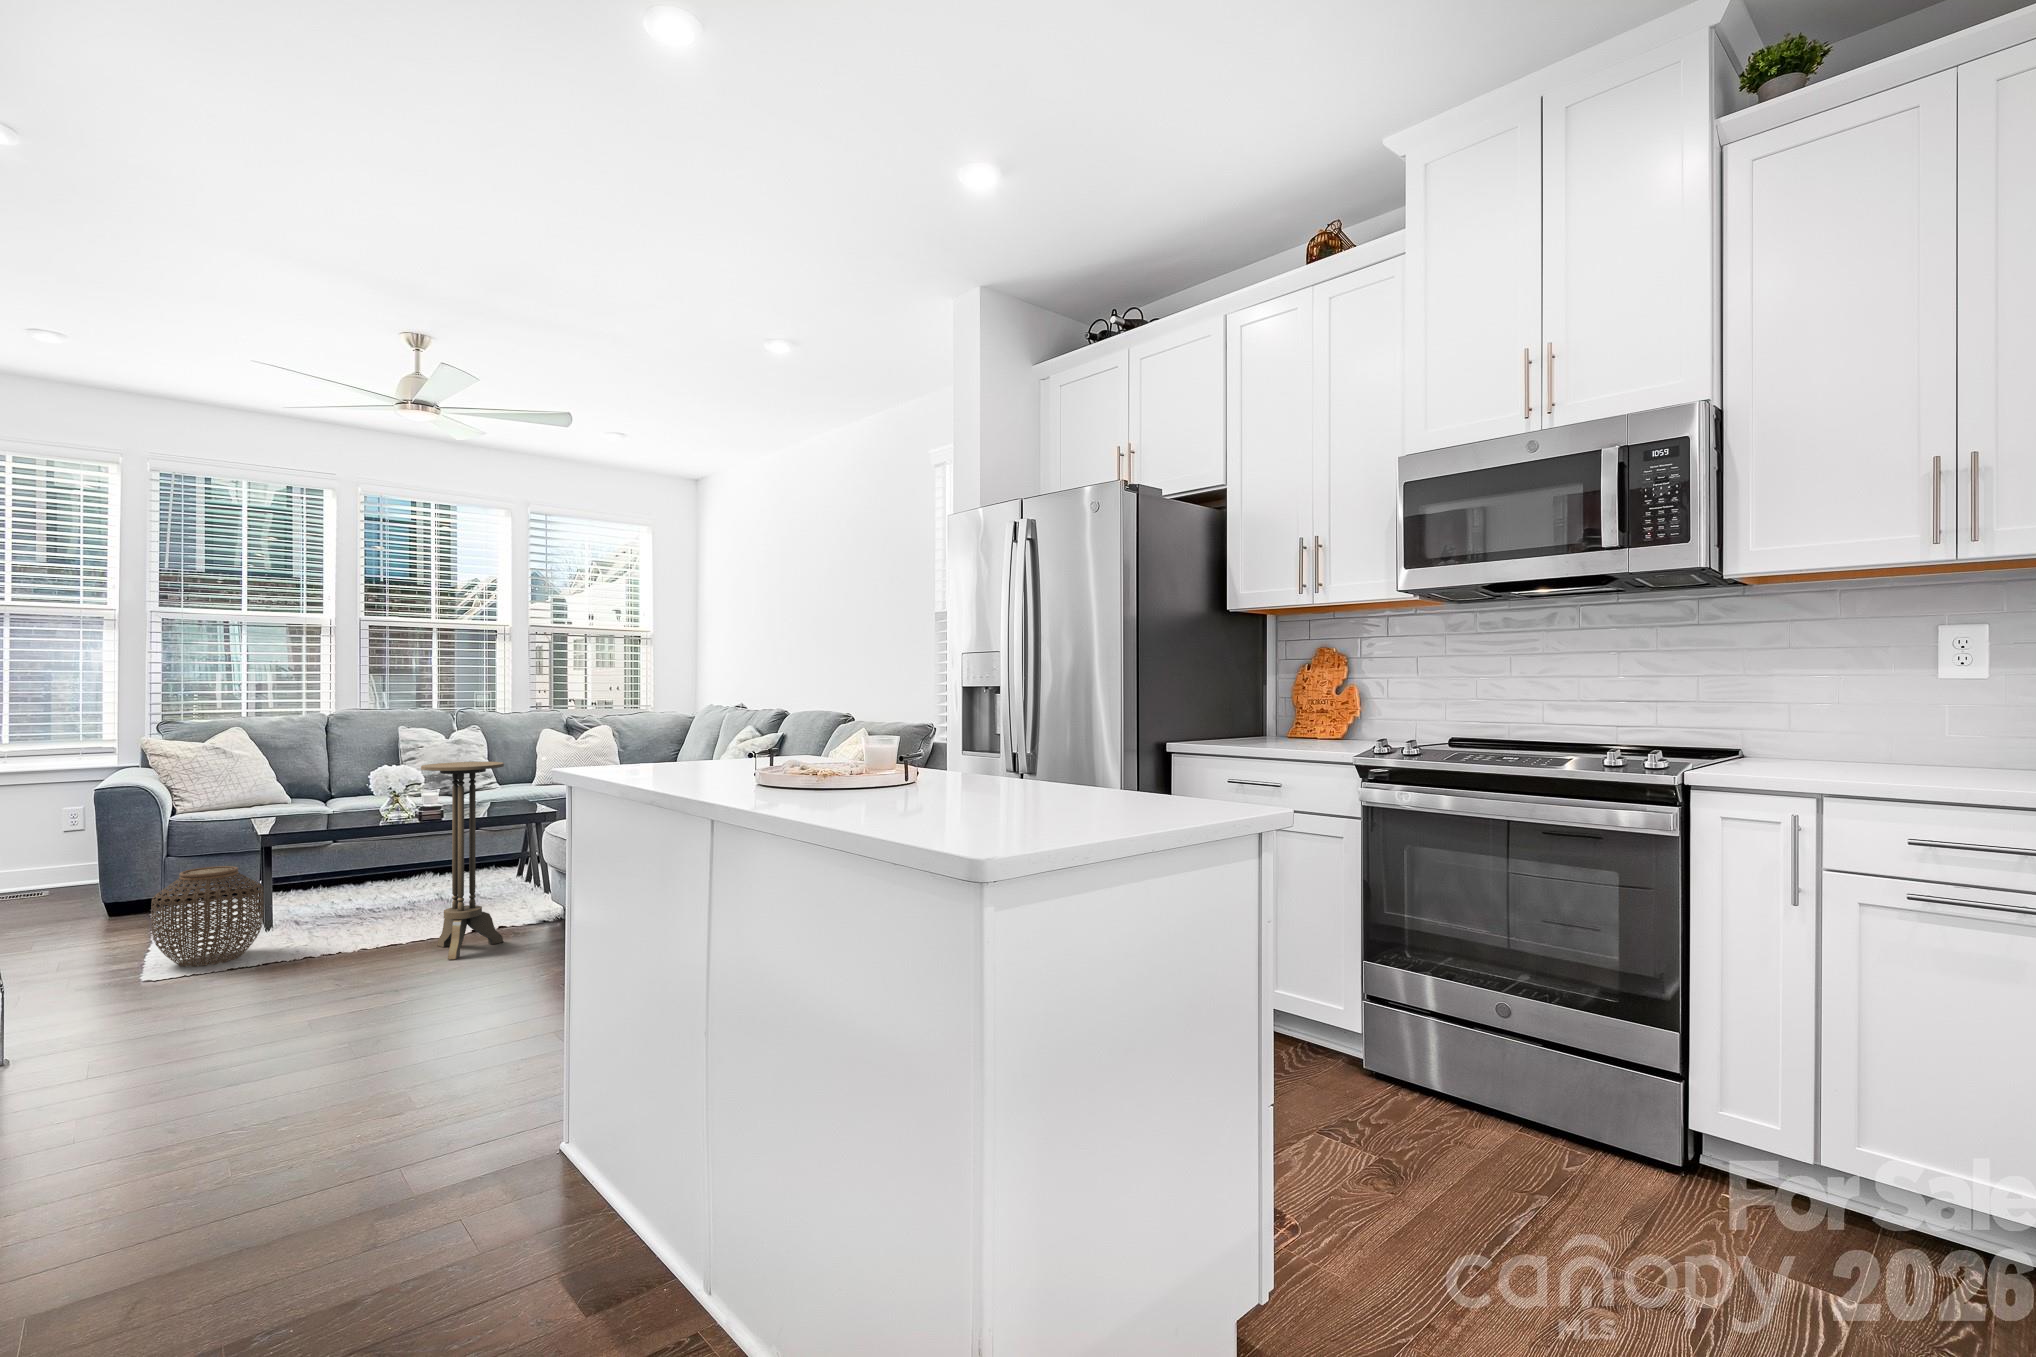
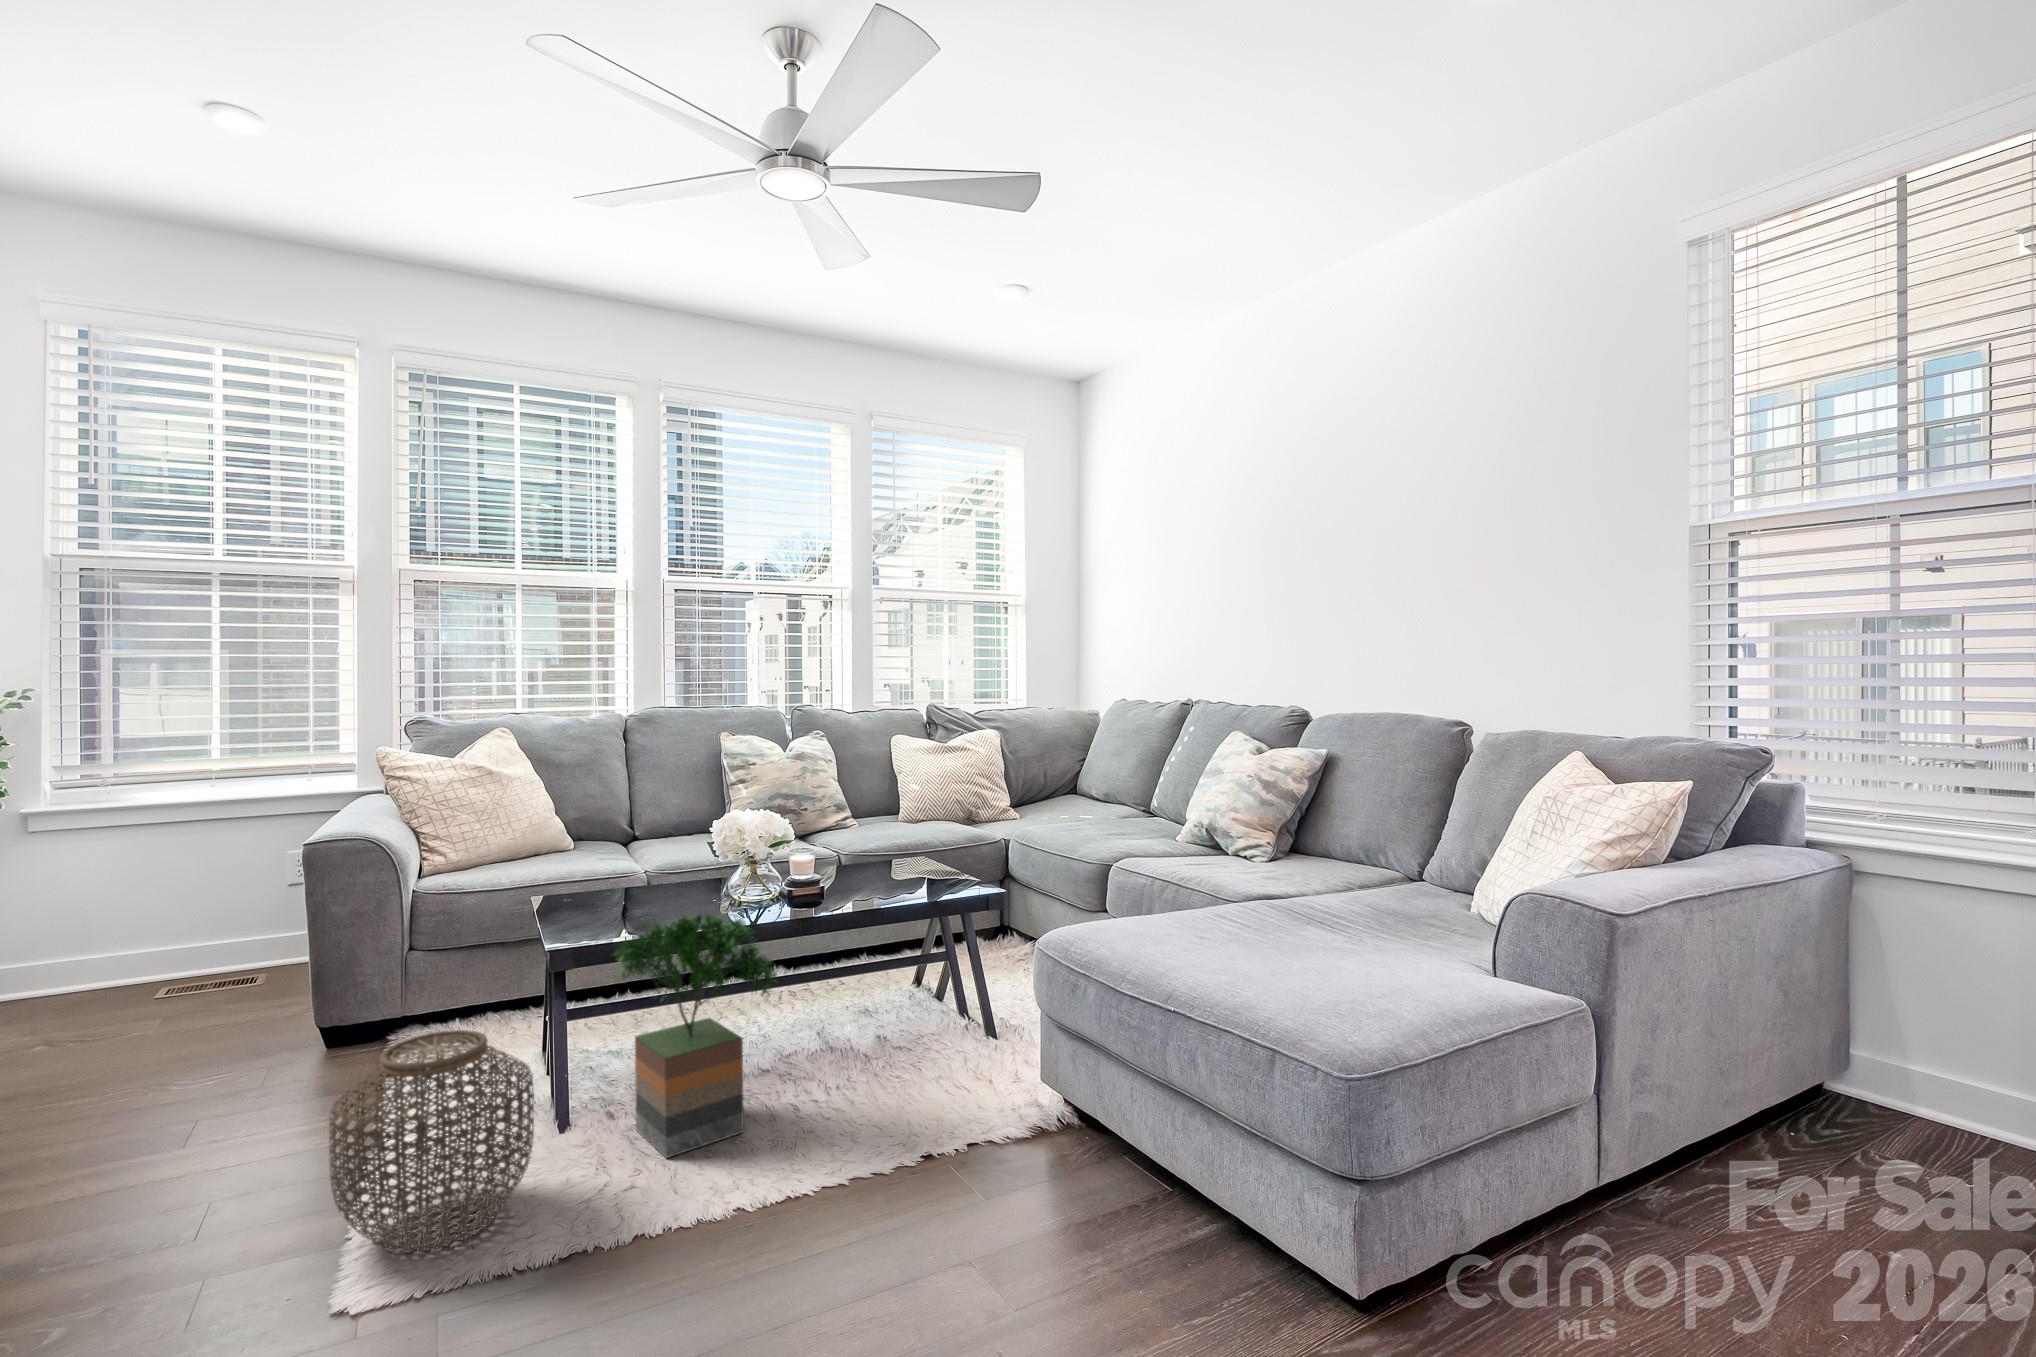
side table: present [421,762,504,960] -> none [825,827,982,1283]
potted tree: none [309,816,410,938] -> present [615,914,777,1158]

